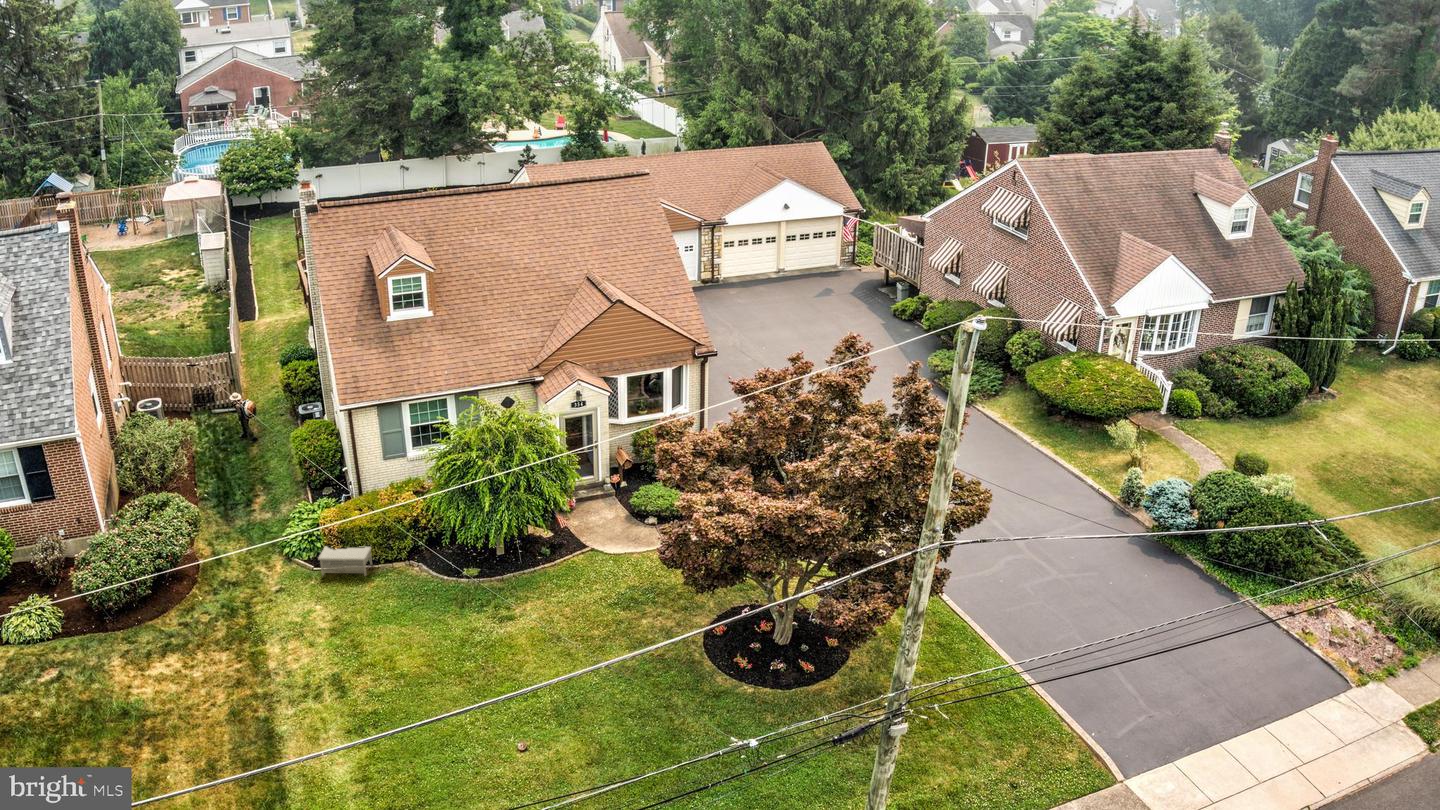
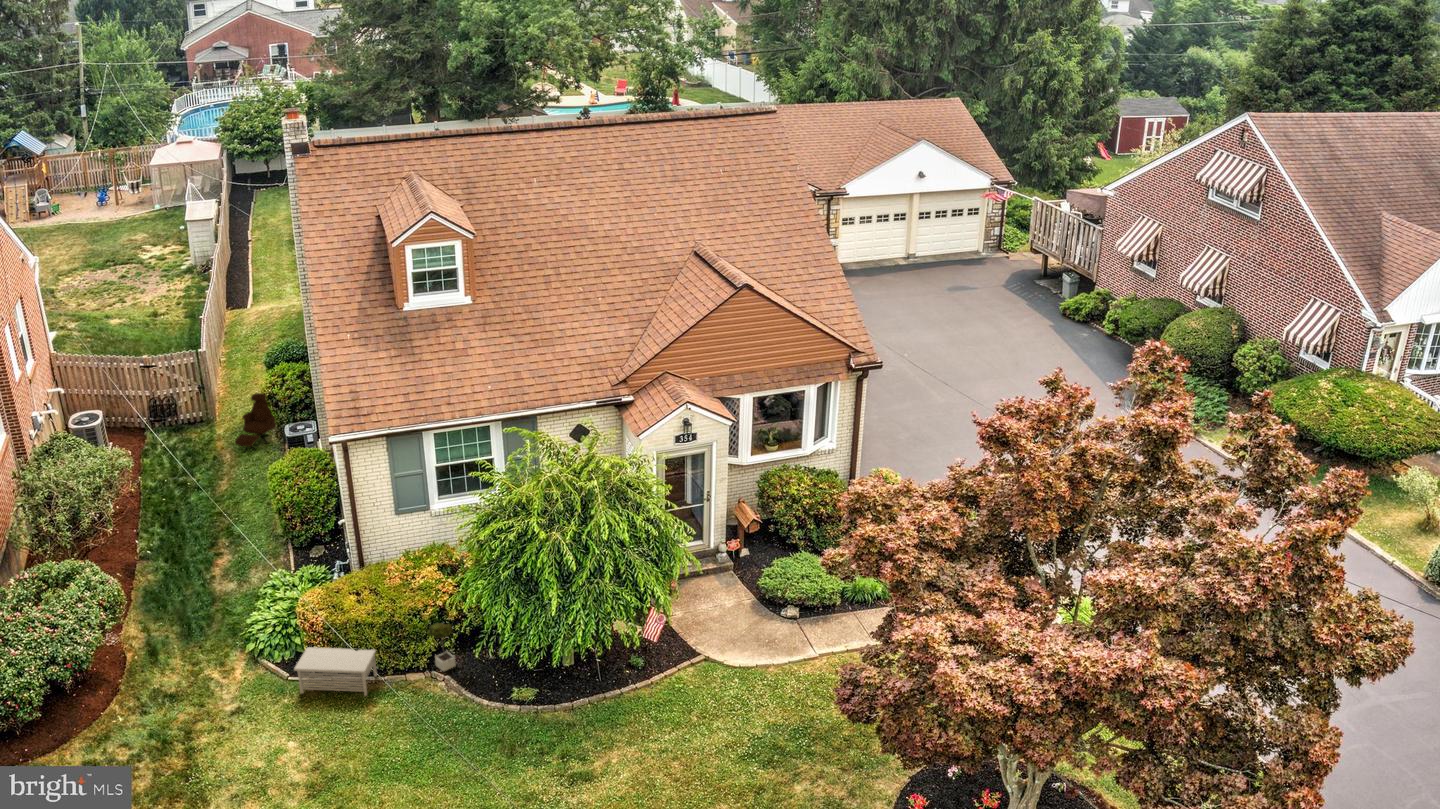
lounge chair: none [258,383,290,427] -> present [235,393,276,448]
potted tree: none [406,528,425,561] -> present [429,623,456,671]

